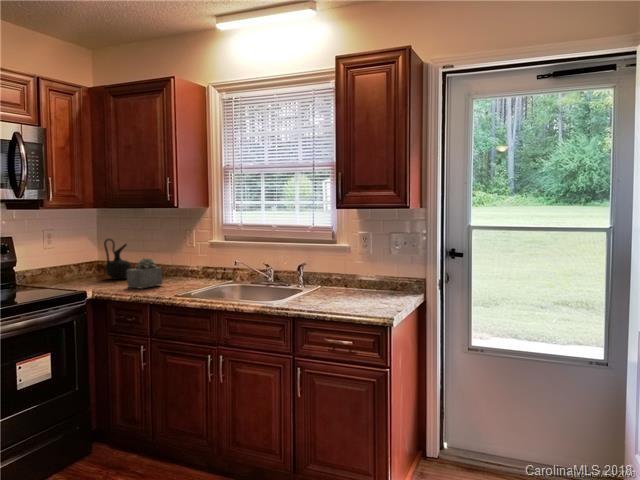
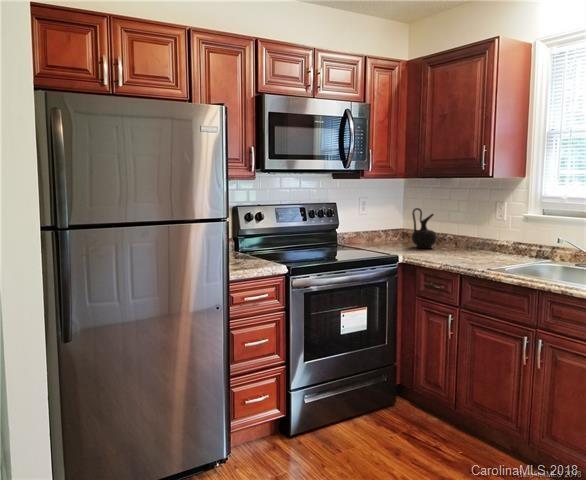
succulent plant: present [127,258,163,288] -> none [435,228,472,259]

